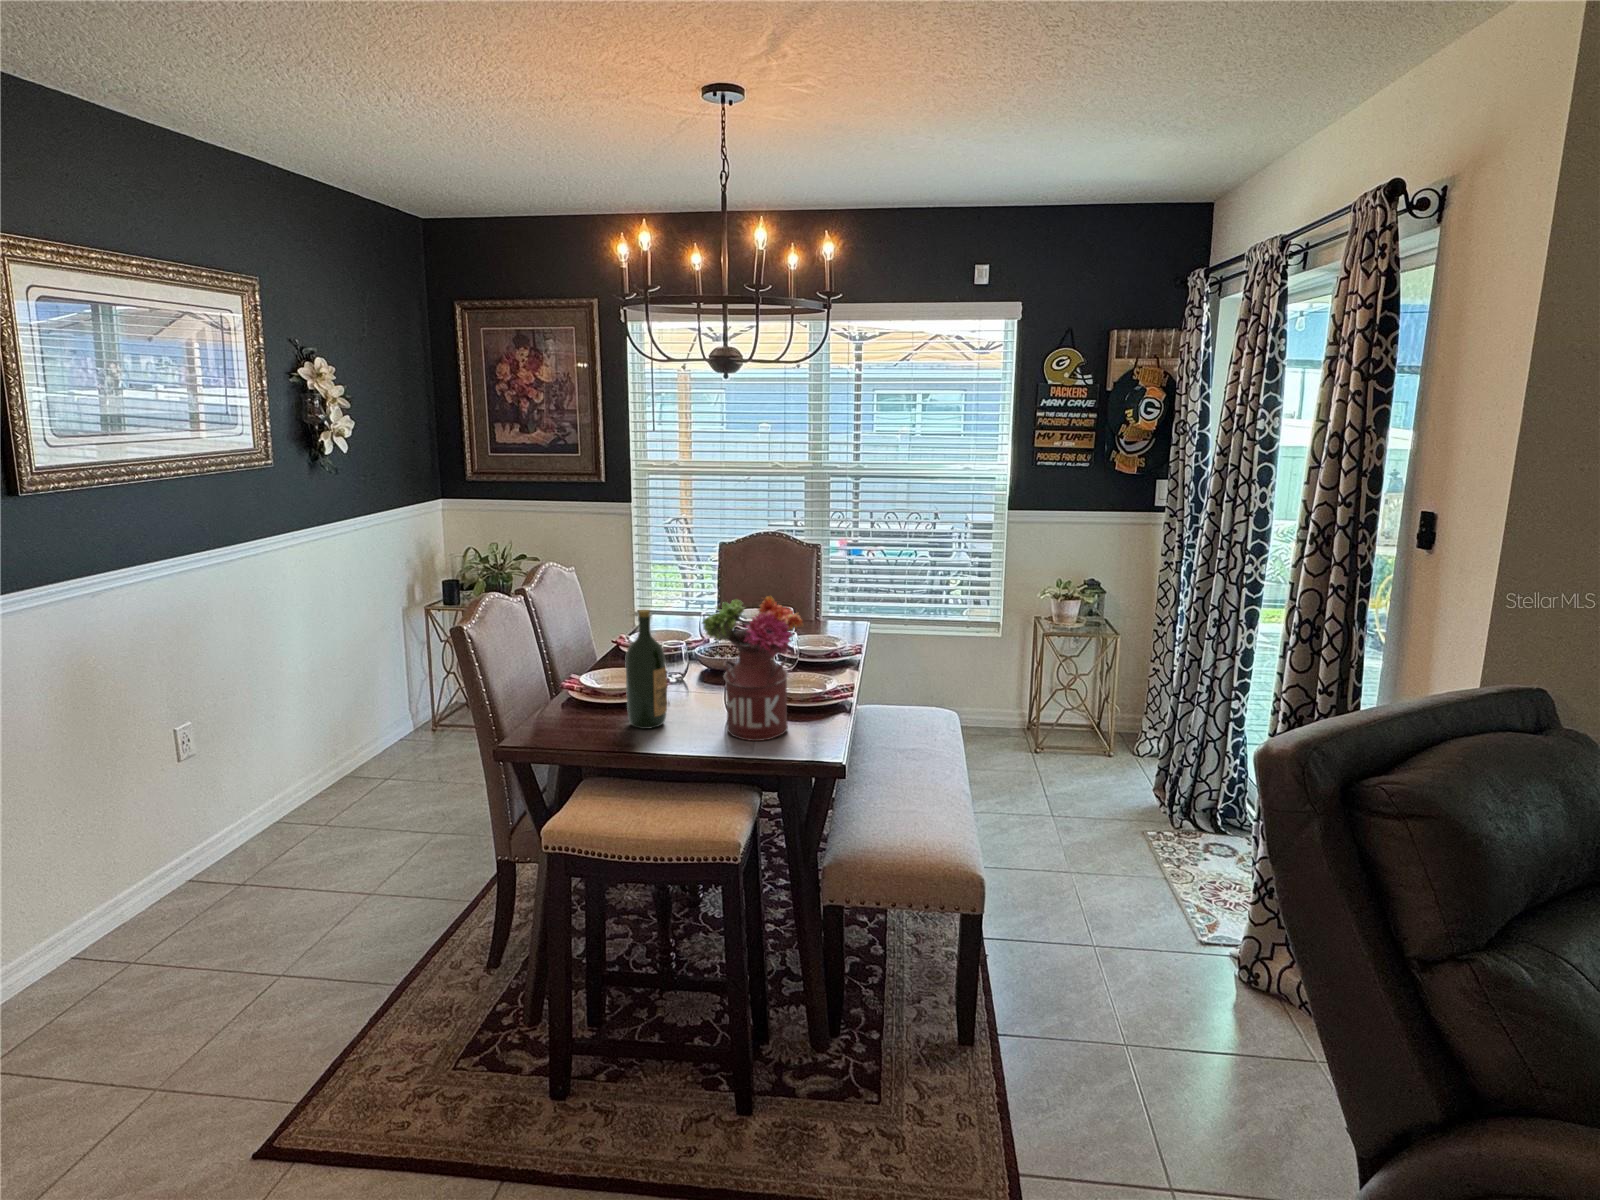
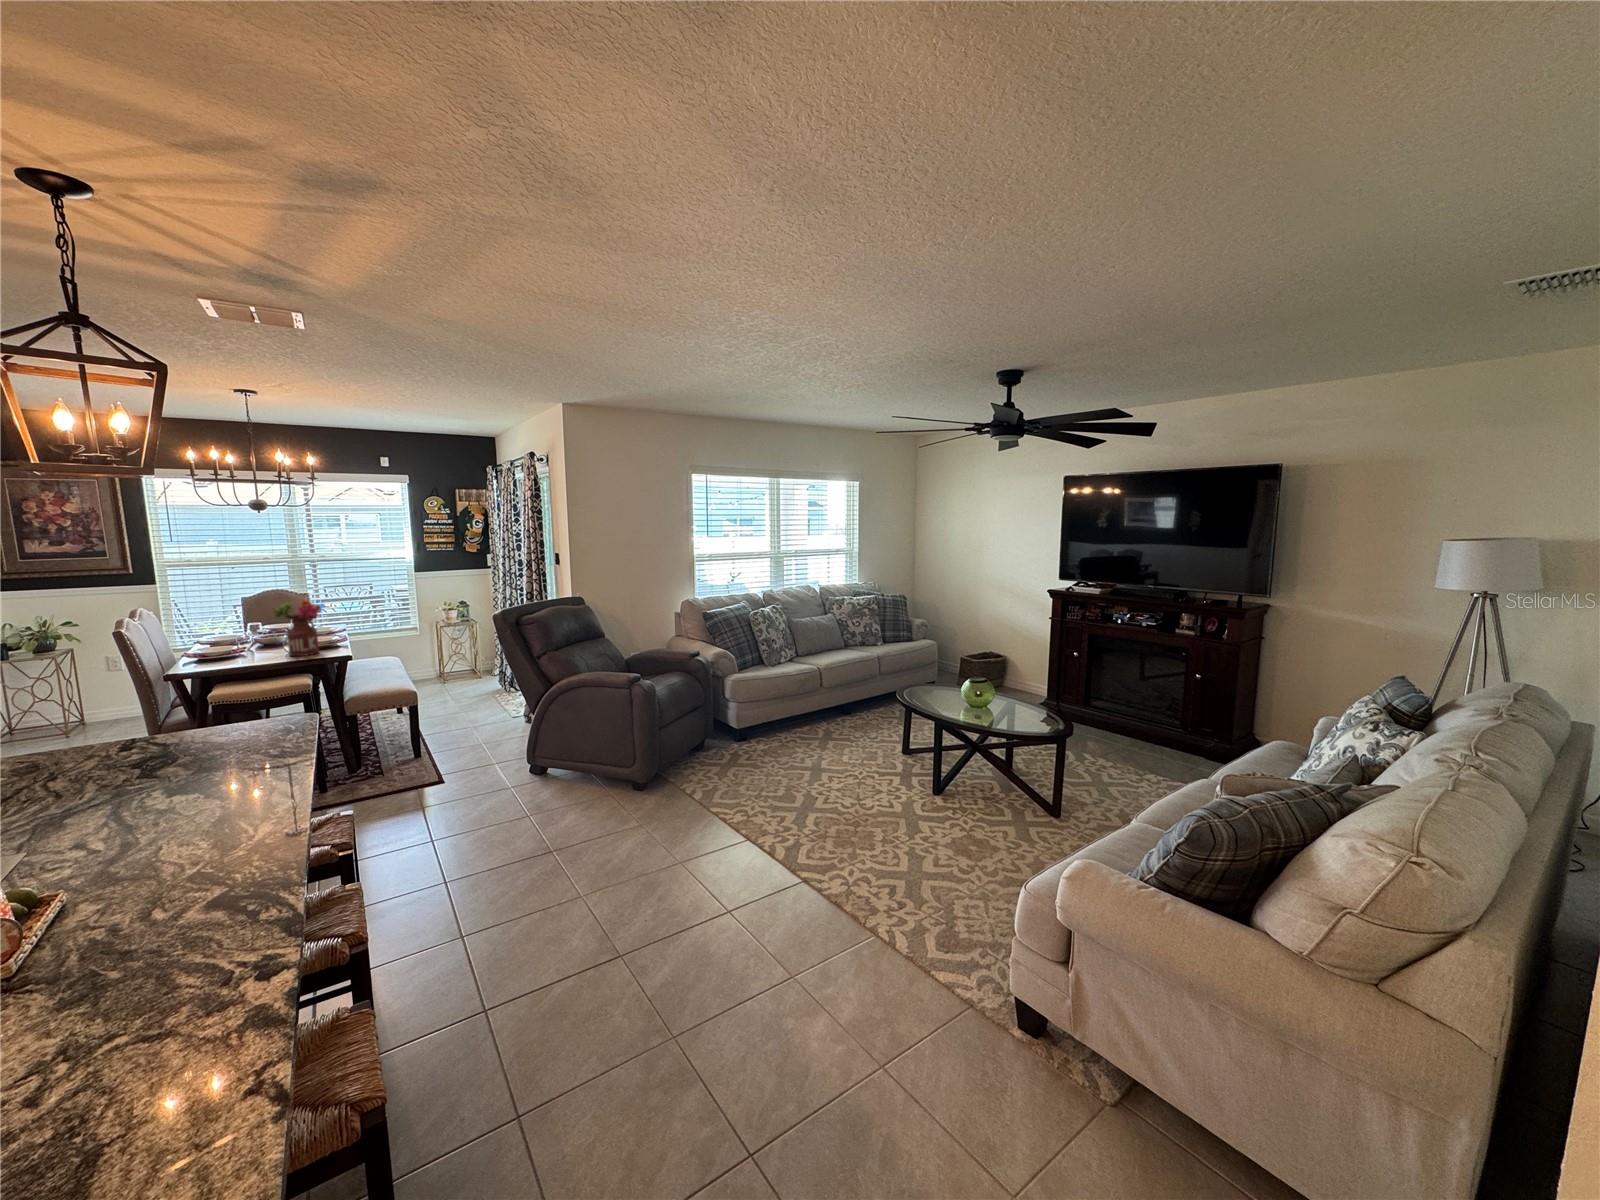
wine bottle: present [626,610,667,729] -> none [231,611,255,661]

